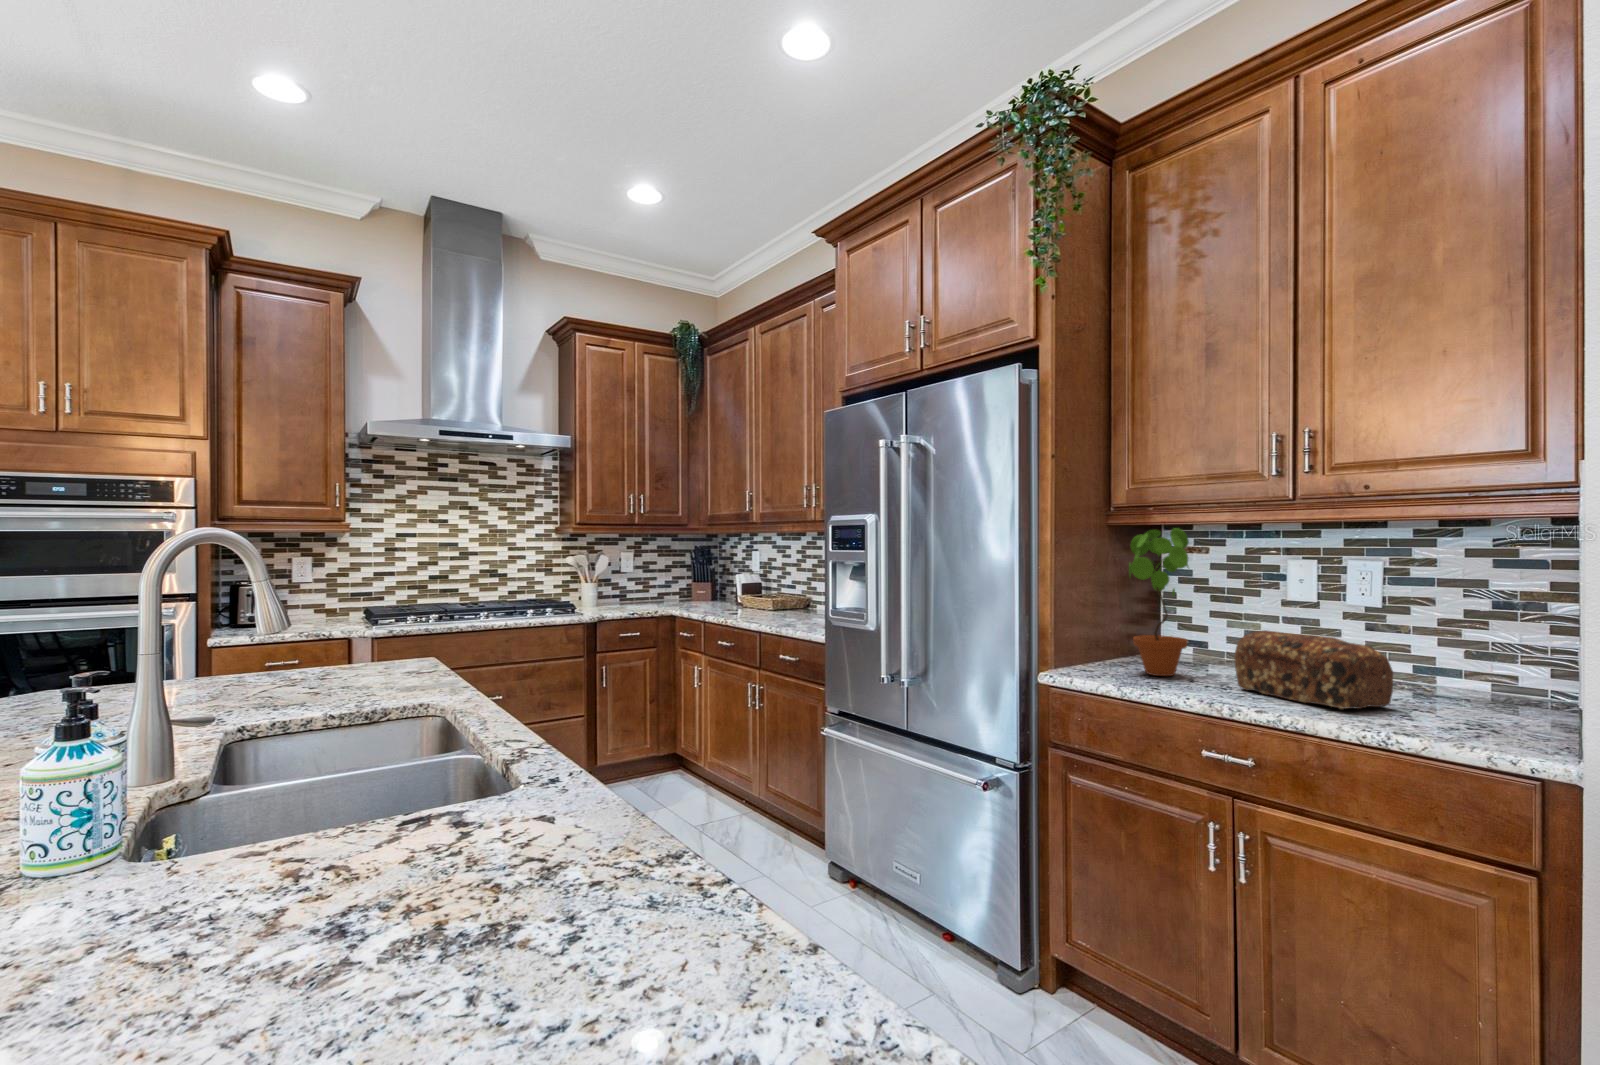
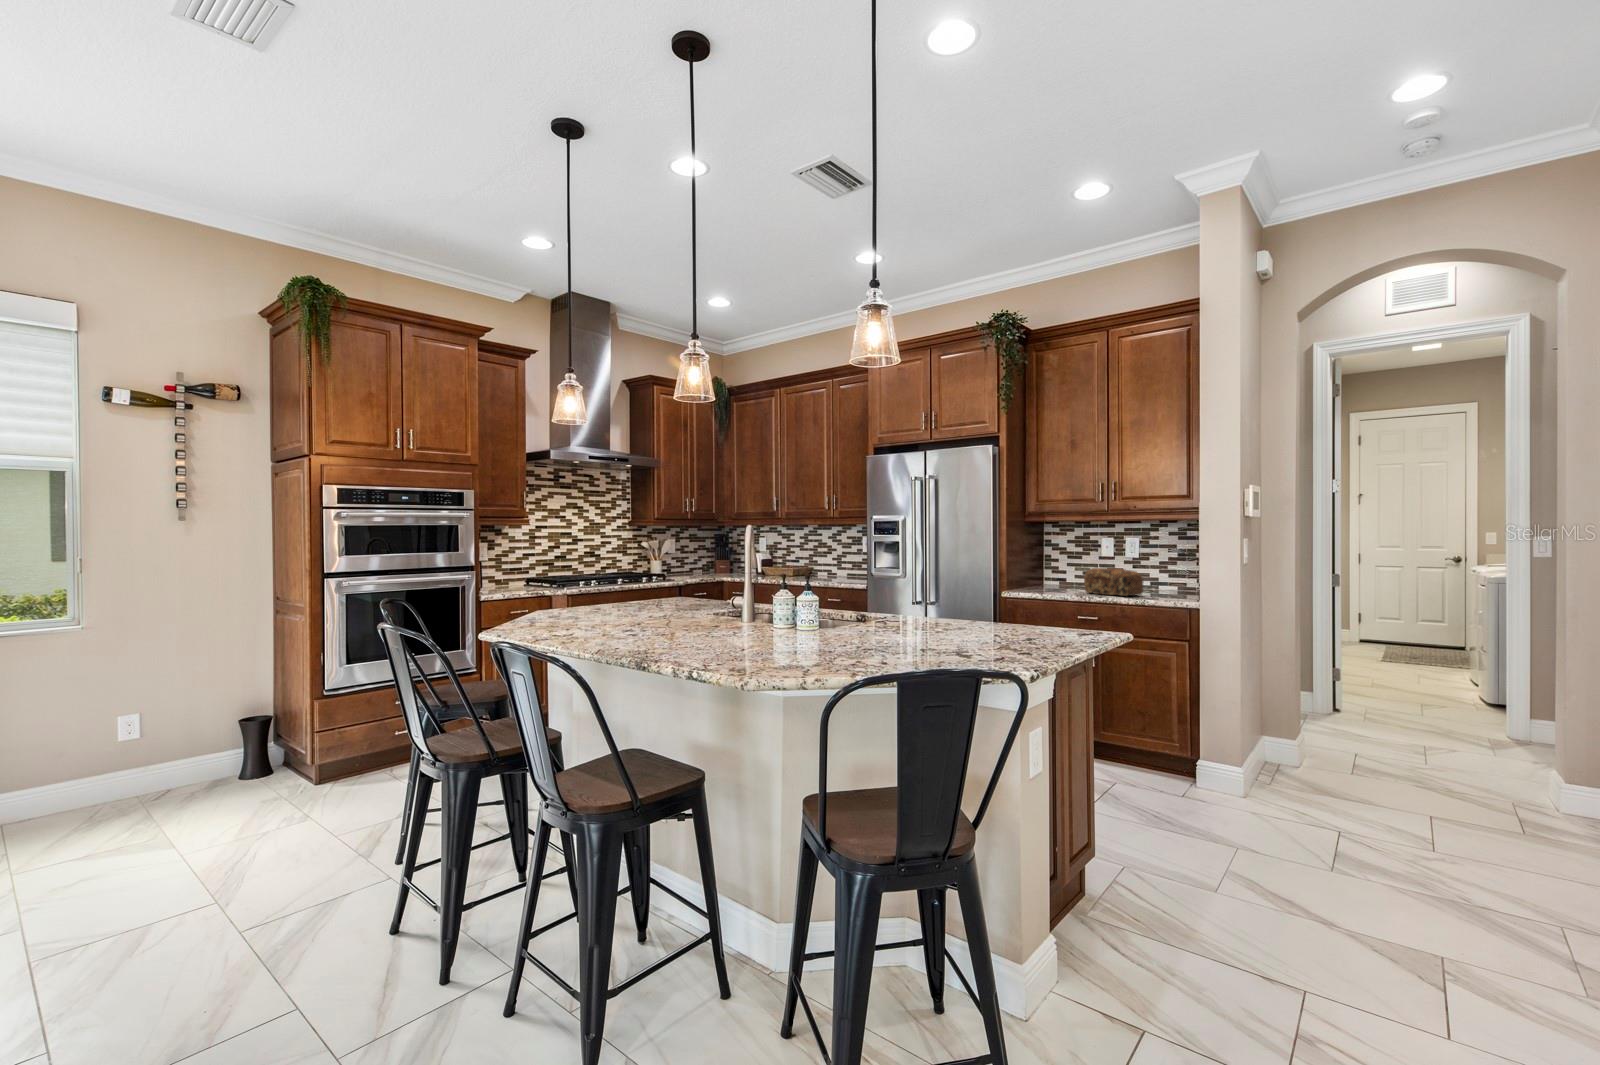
potted plant: present [1129,528,1189,676] -> none [1037,523,1064,591]

